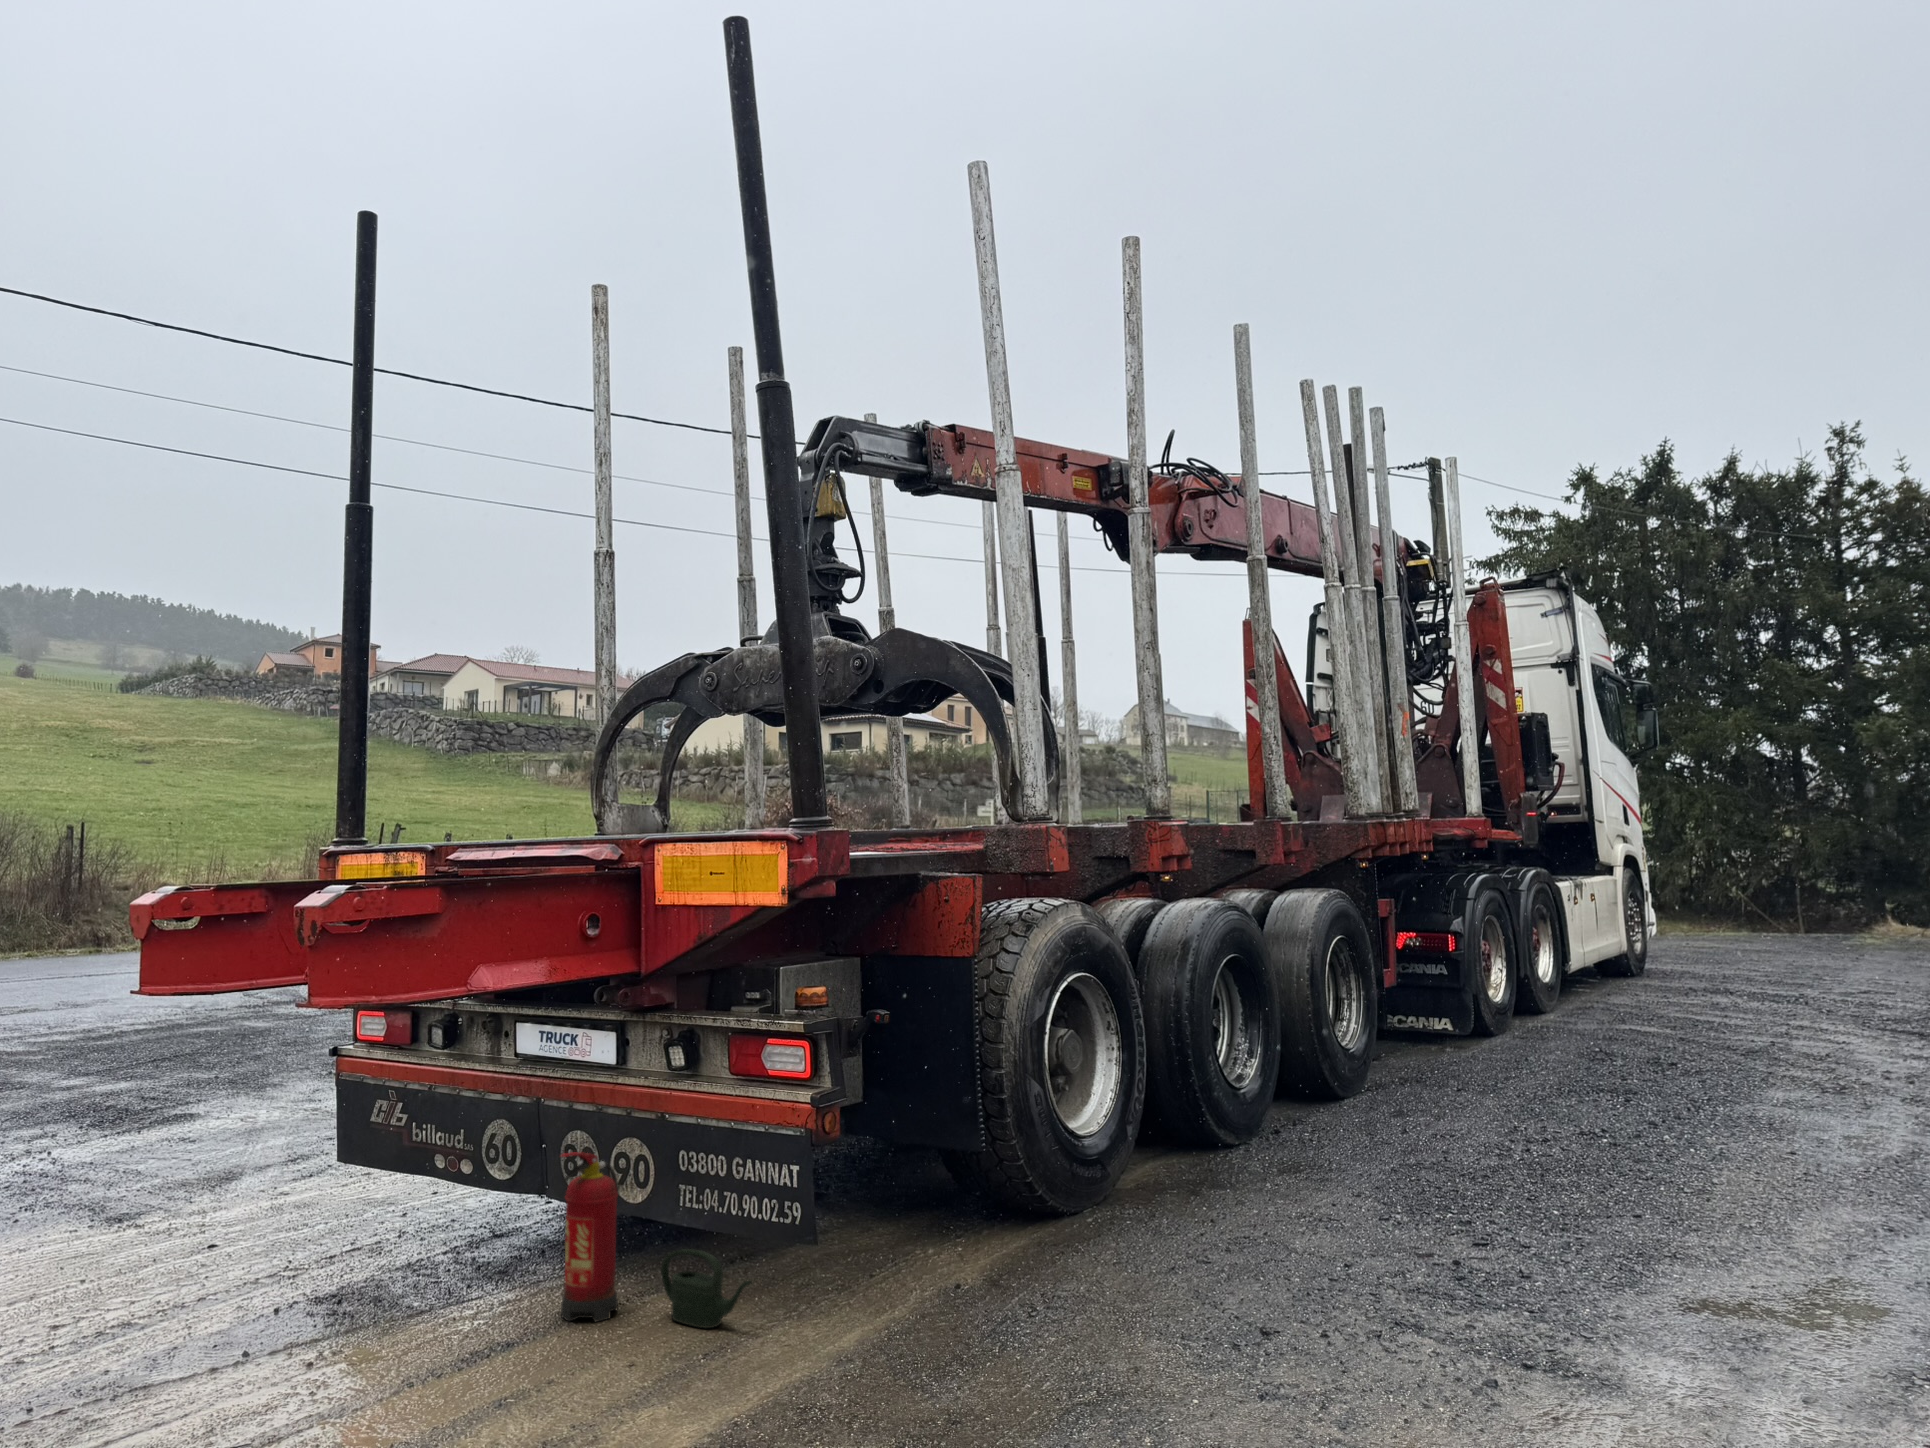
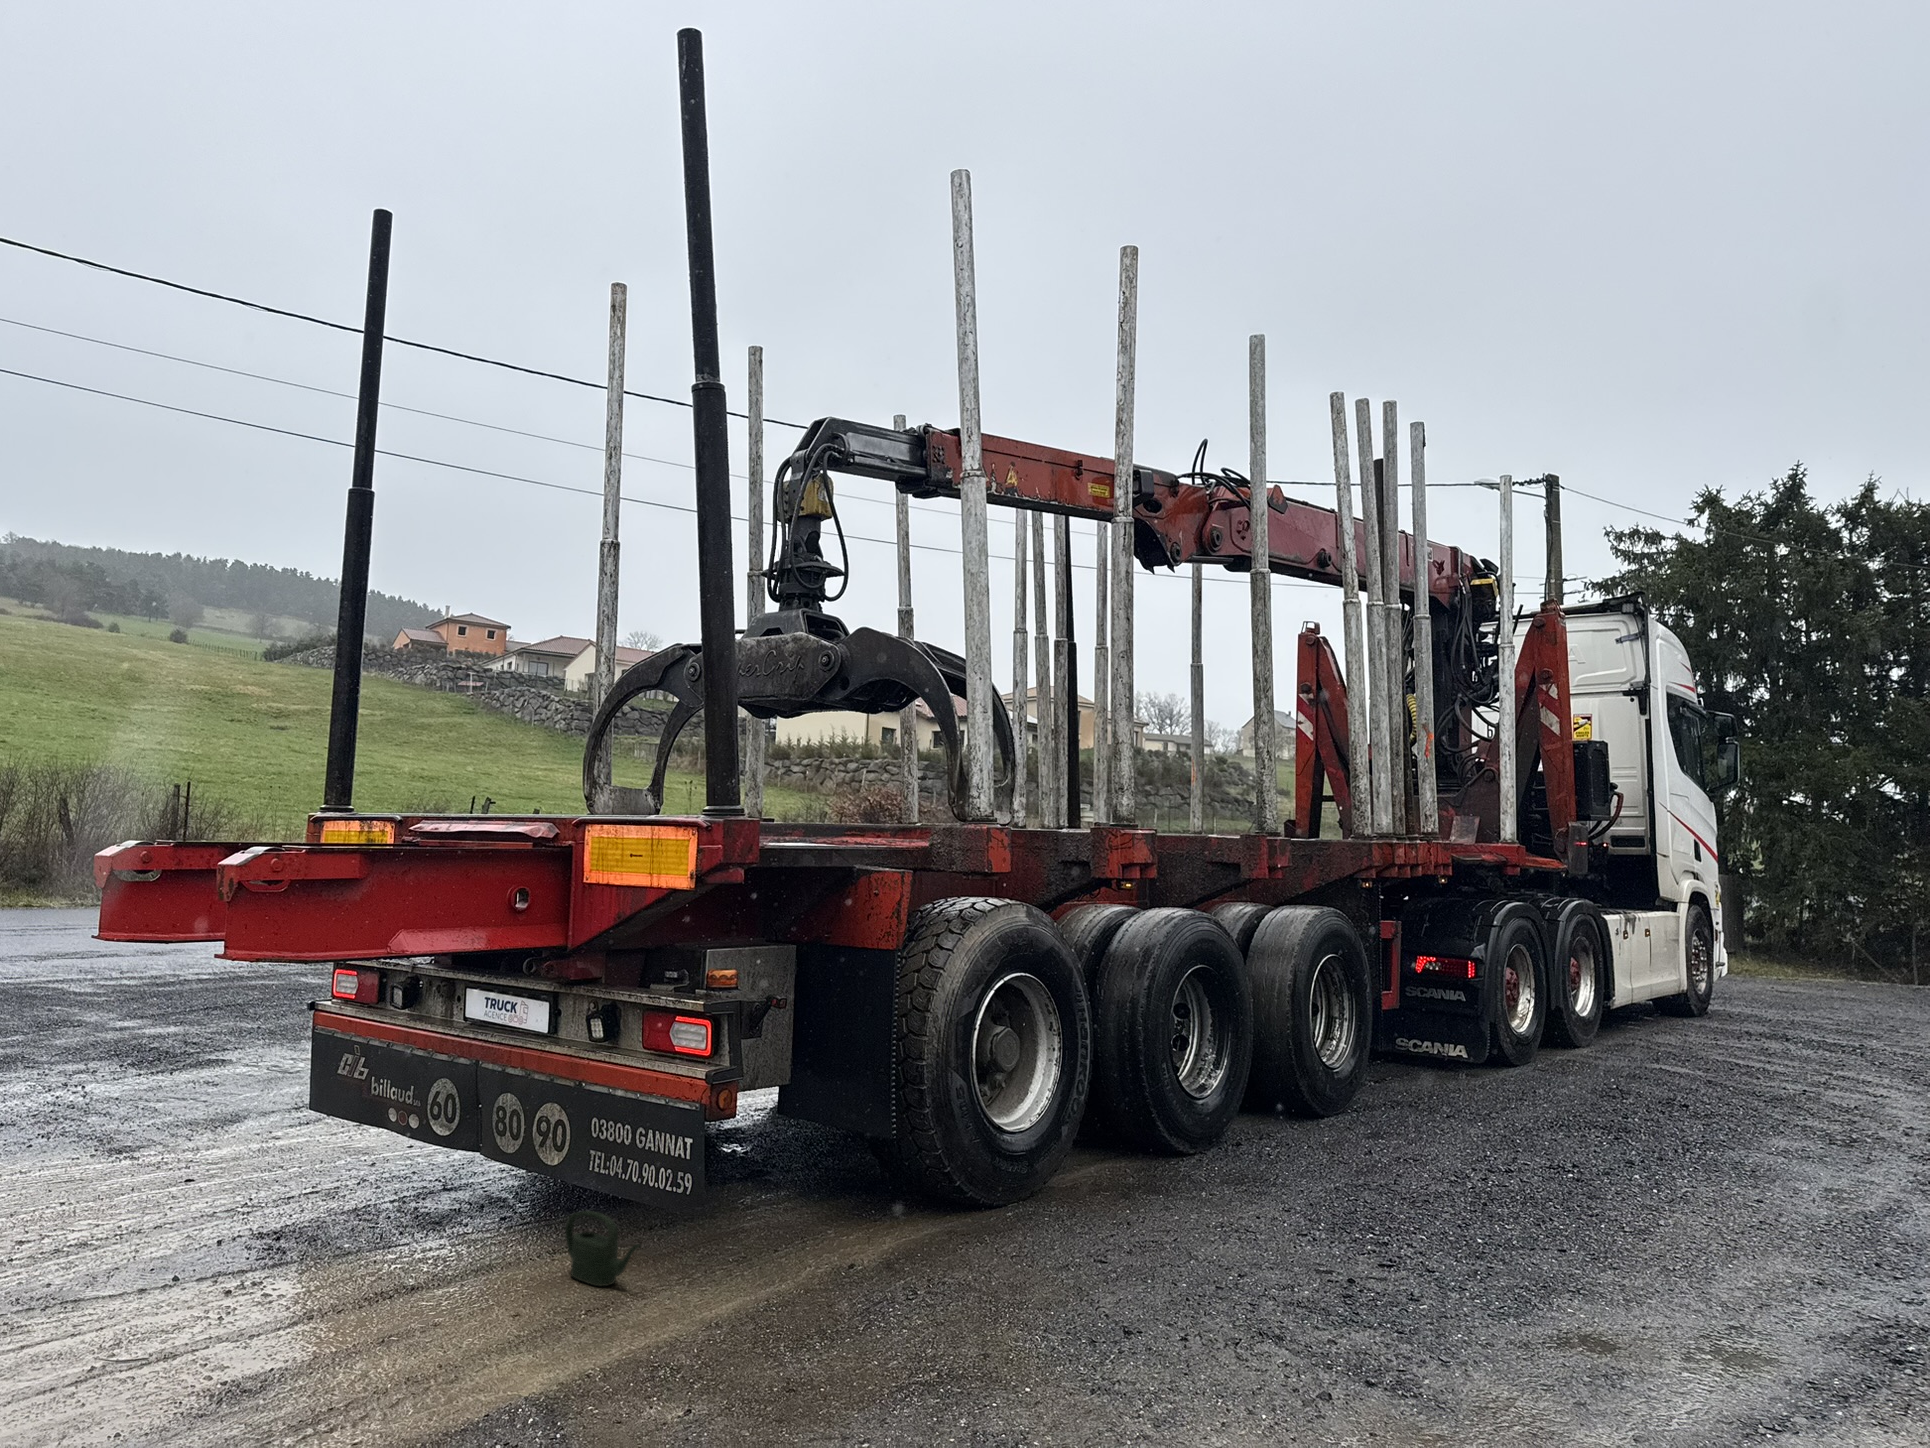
fire extinguisher: present [561,1152,619,1322] -> none [471,1113,536,1273]

